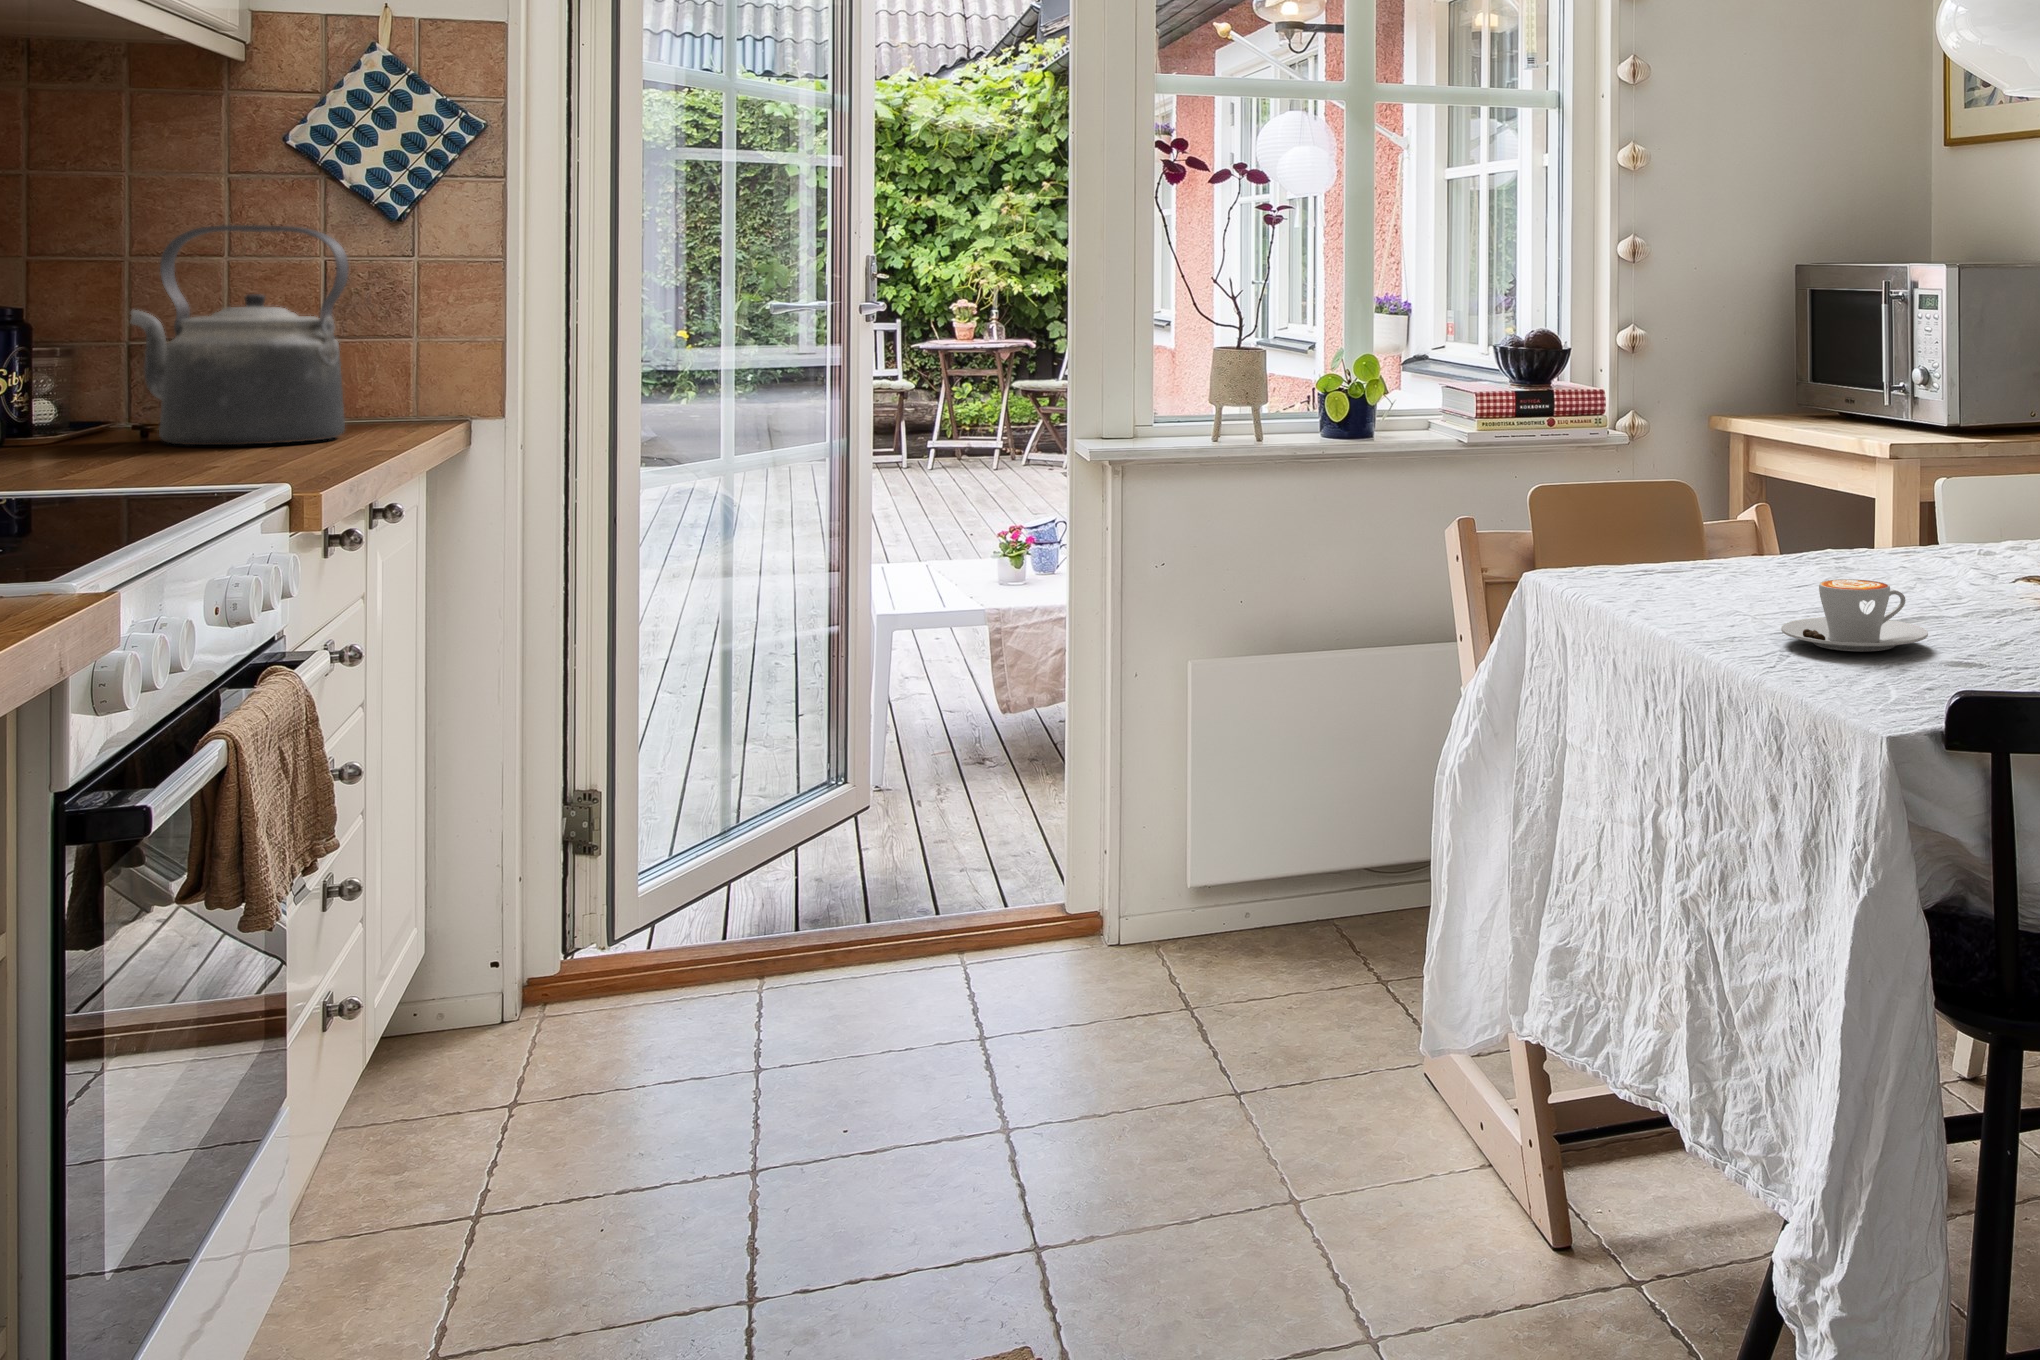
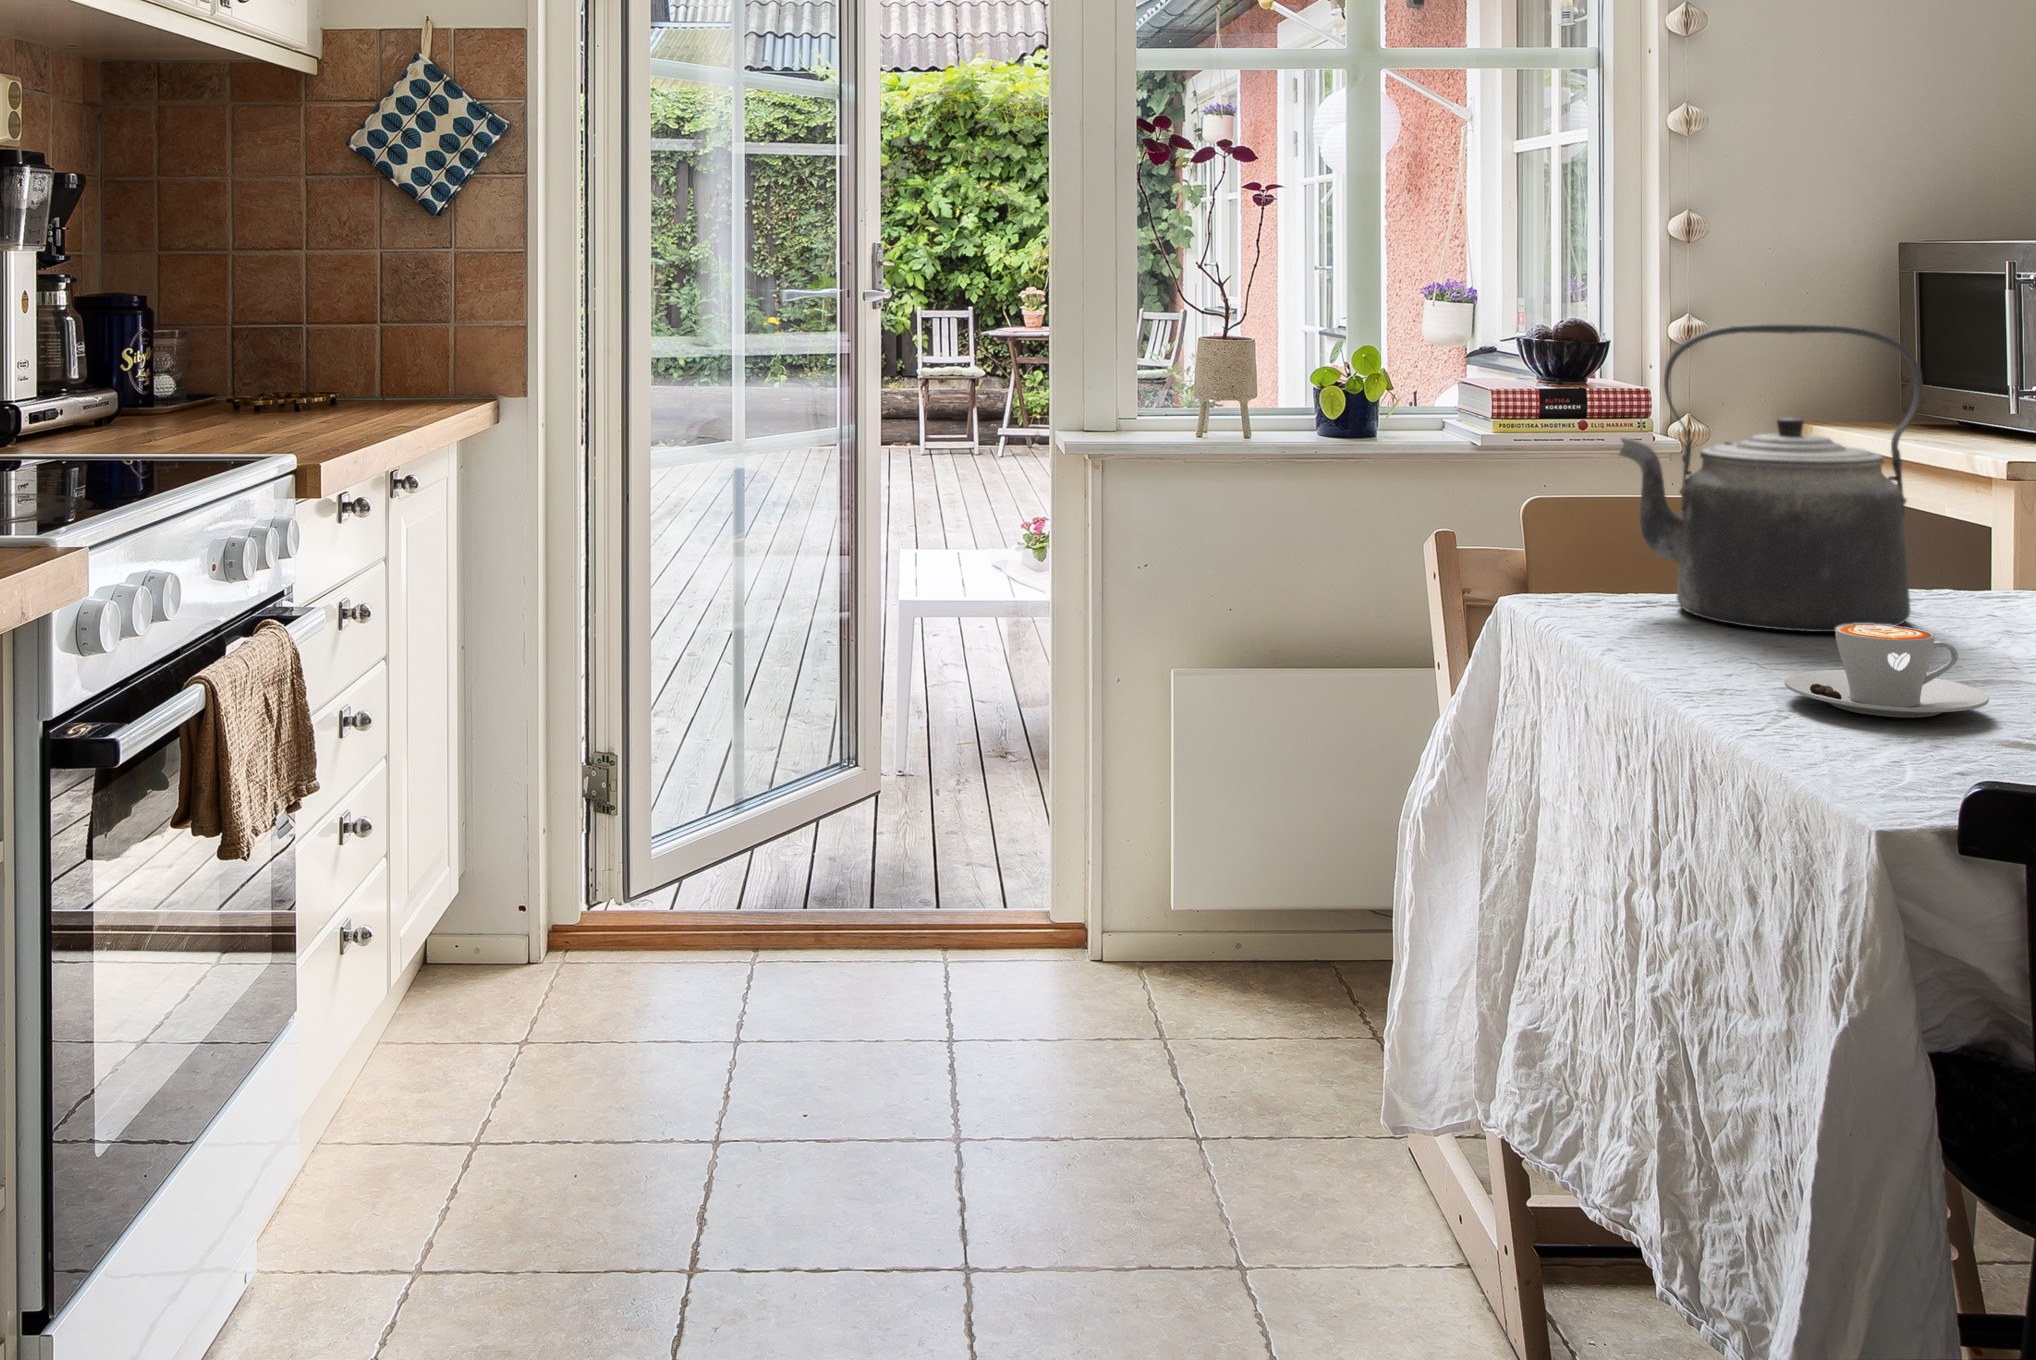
kettle: present [130,225,349,445] -> present [1619,325,1923,632]

